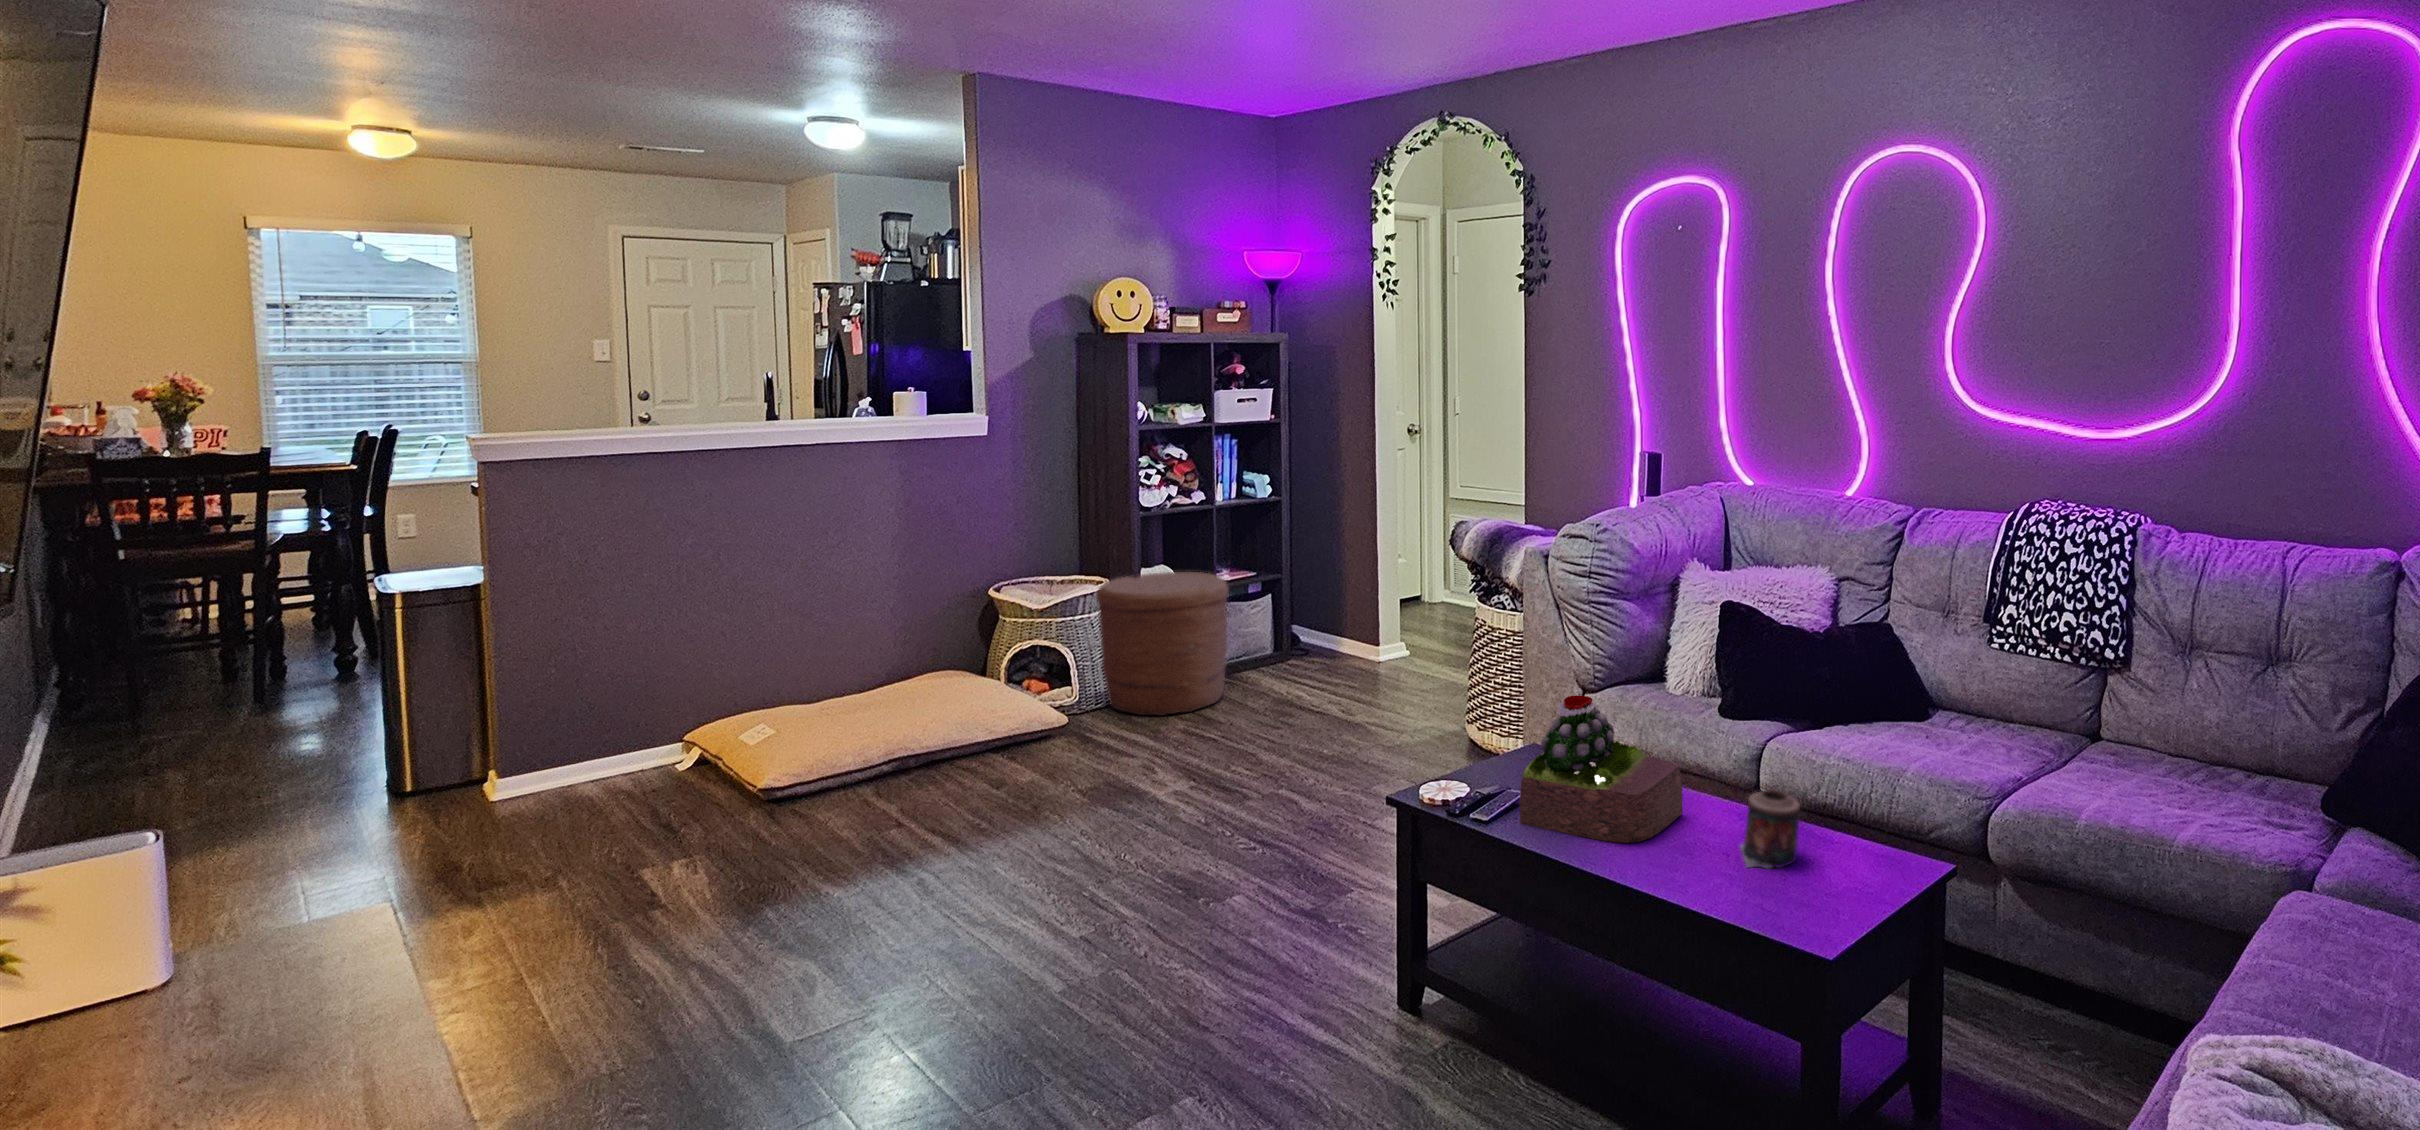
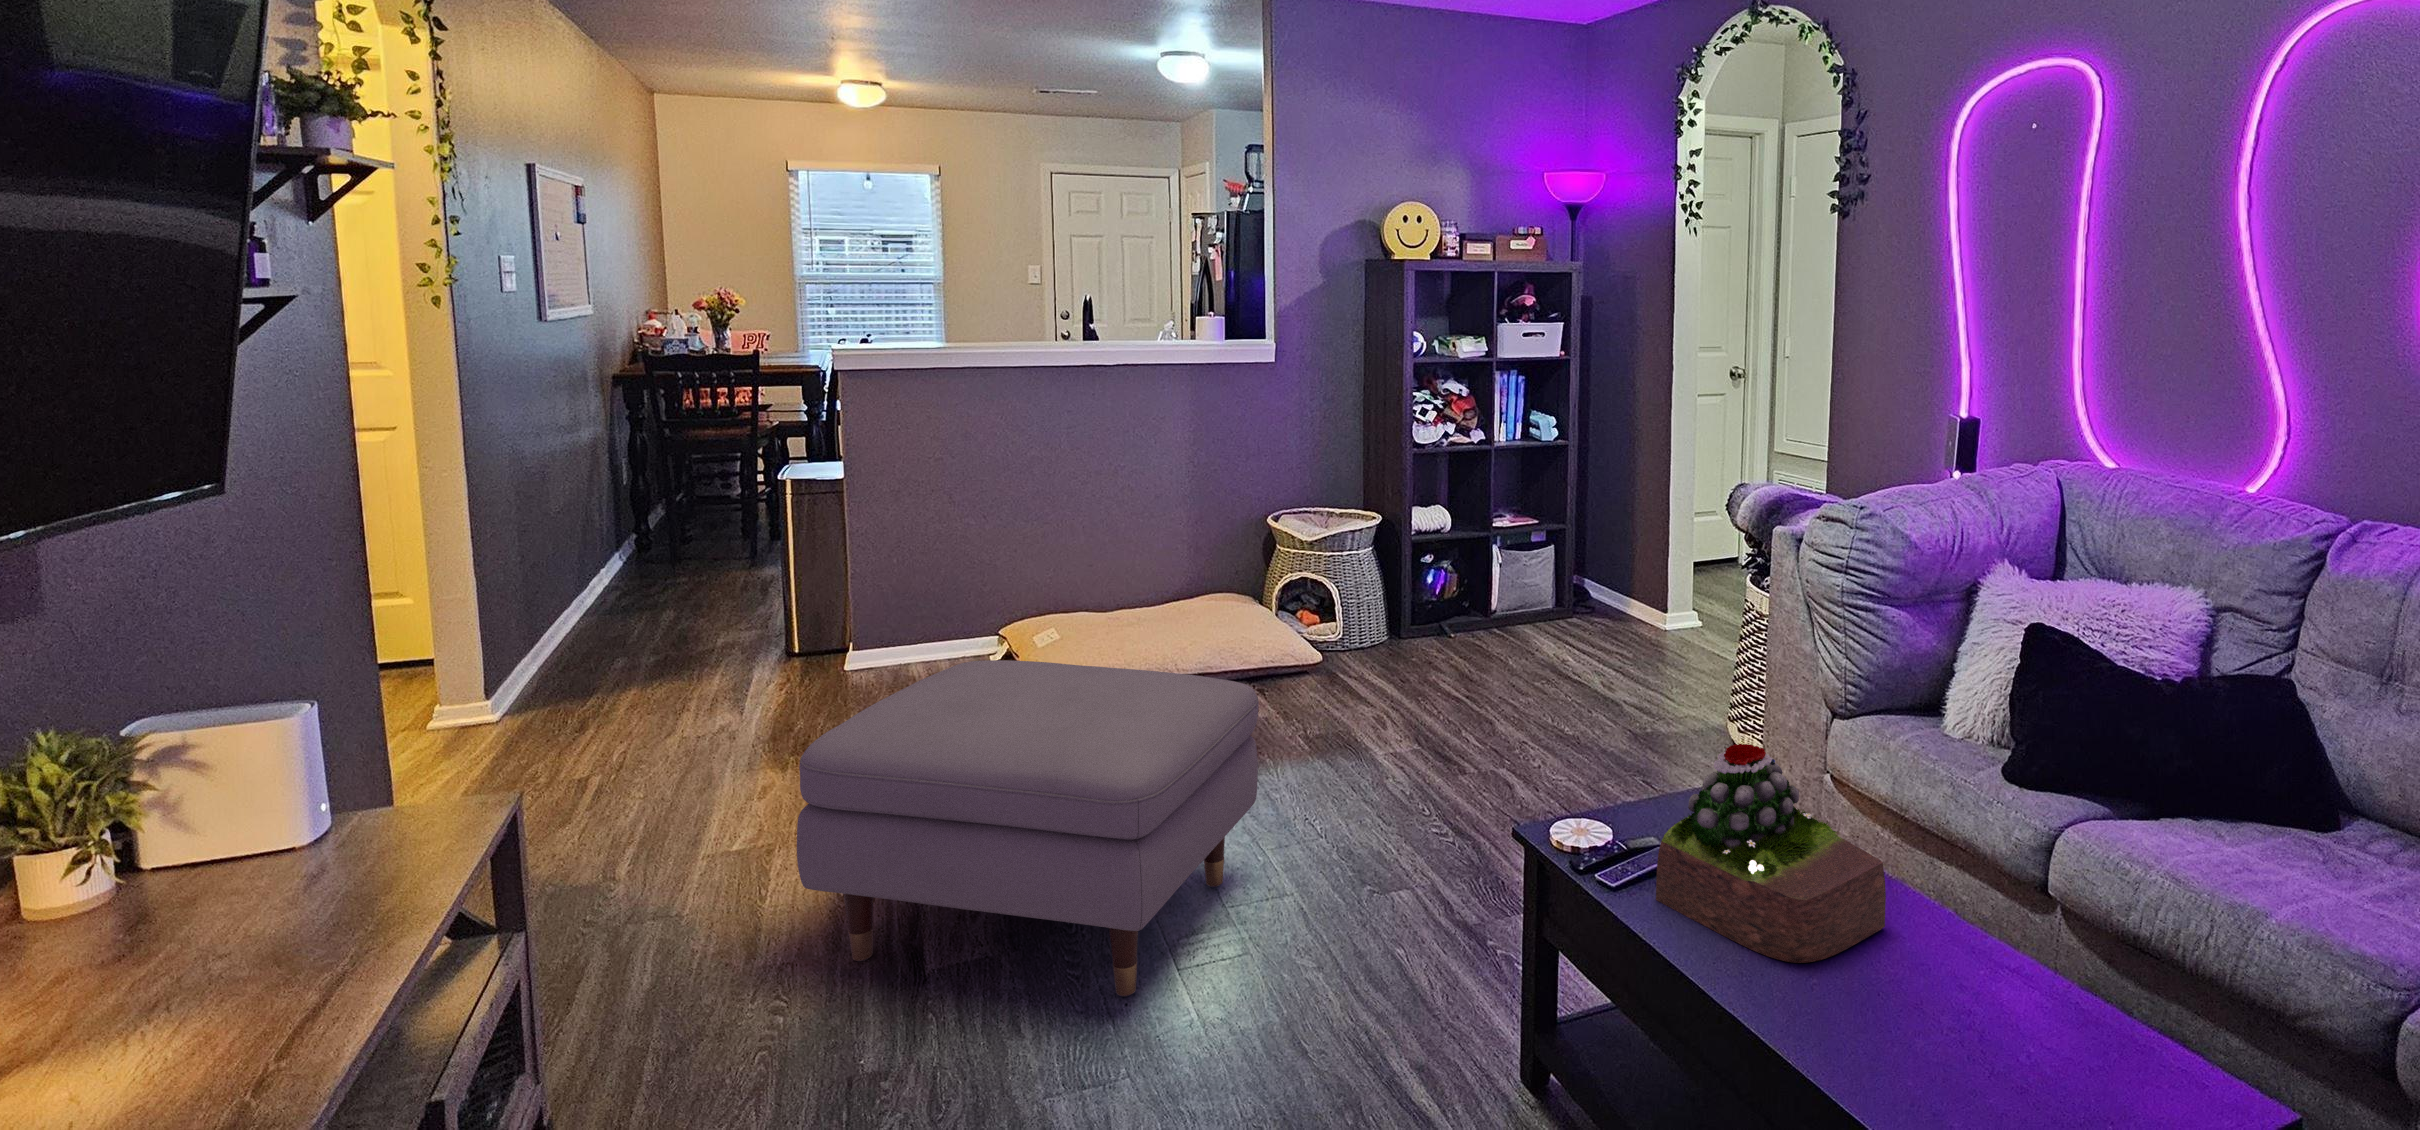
woven basket: present [1096,572,1229,716] -> none [1363,512,1495,662]
ottoman: none [644,726,1099,1050] -> present [797,660,1259,996]
candle: present [1740,790,1800,868] -> none [1945,933,2041,1055]

